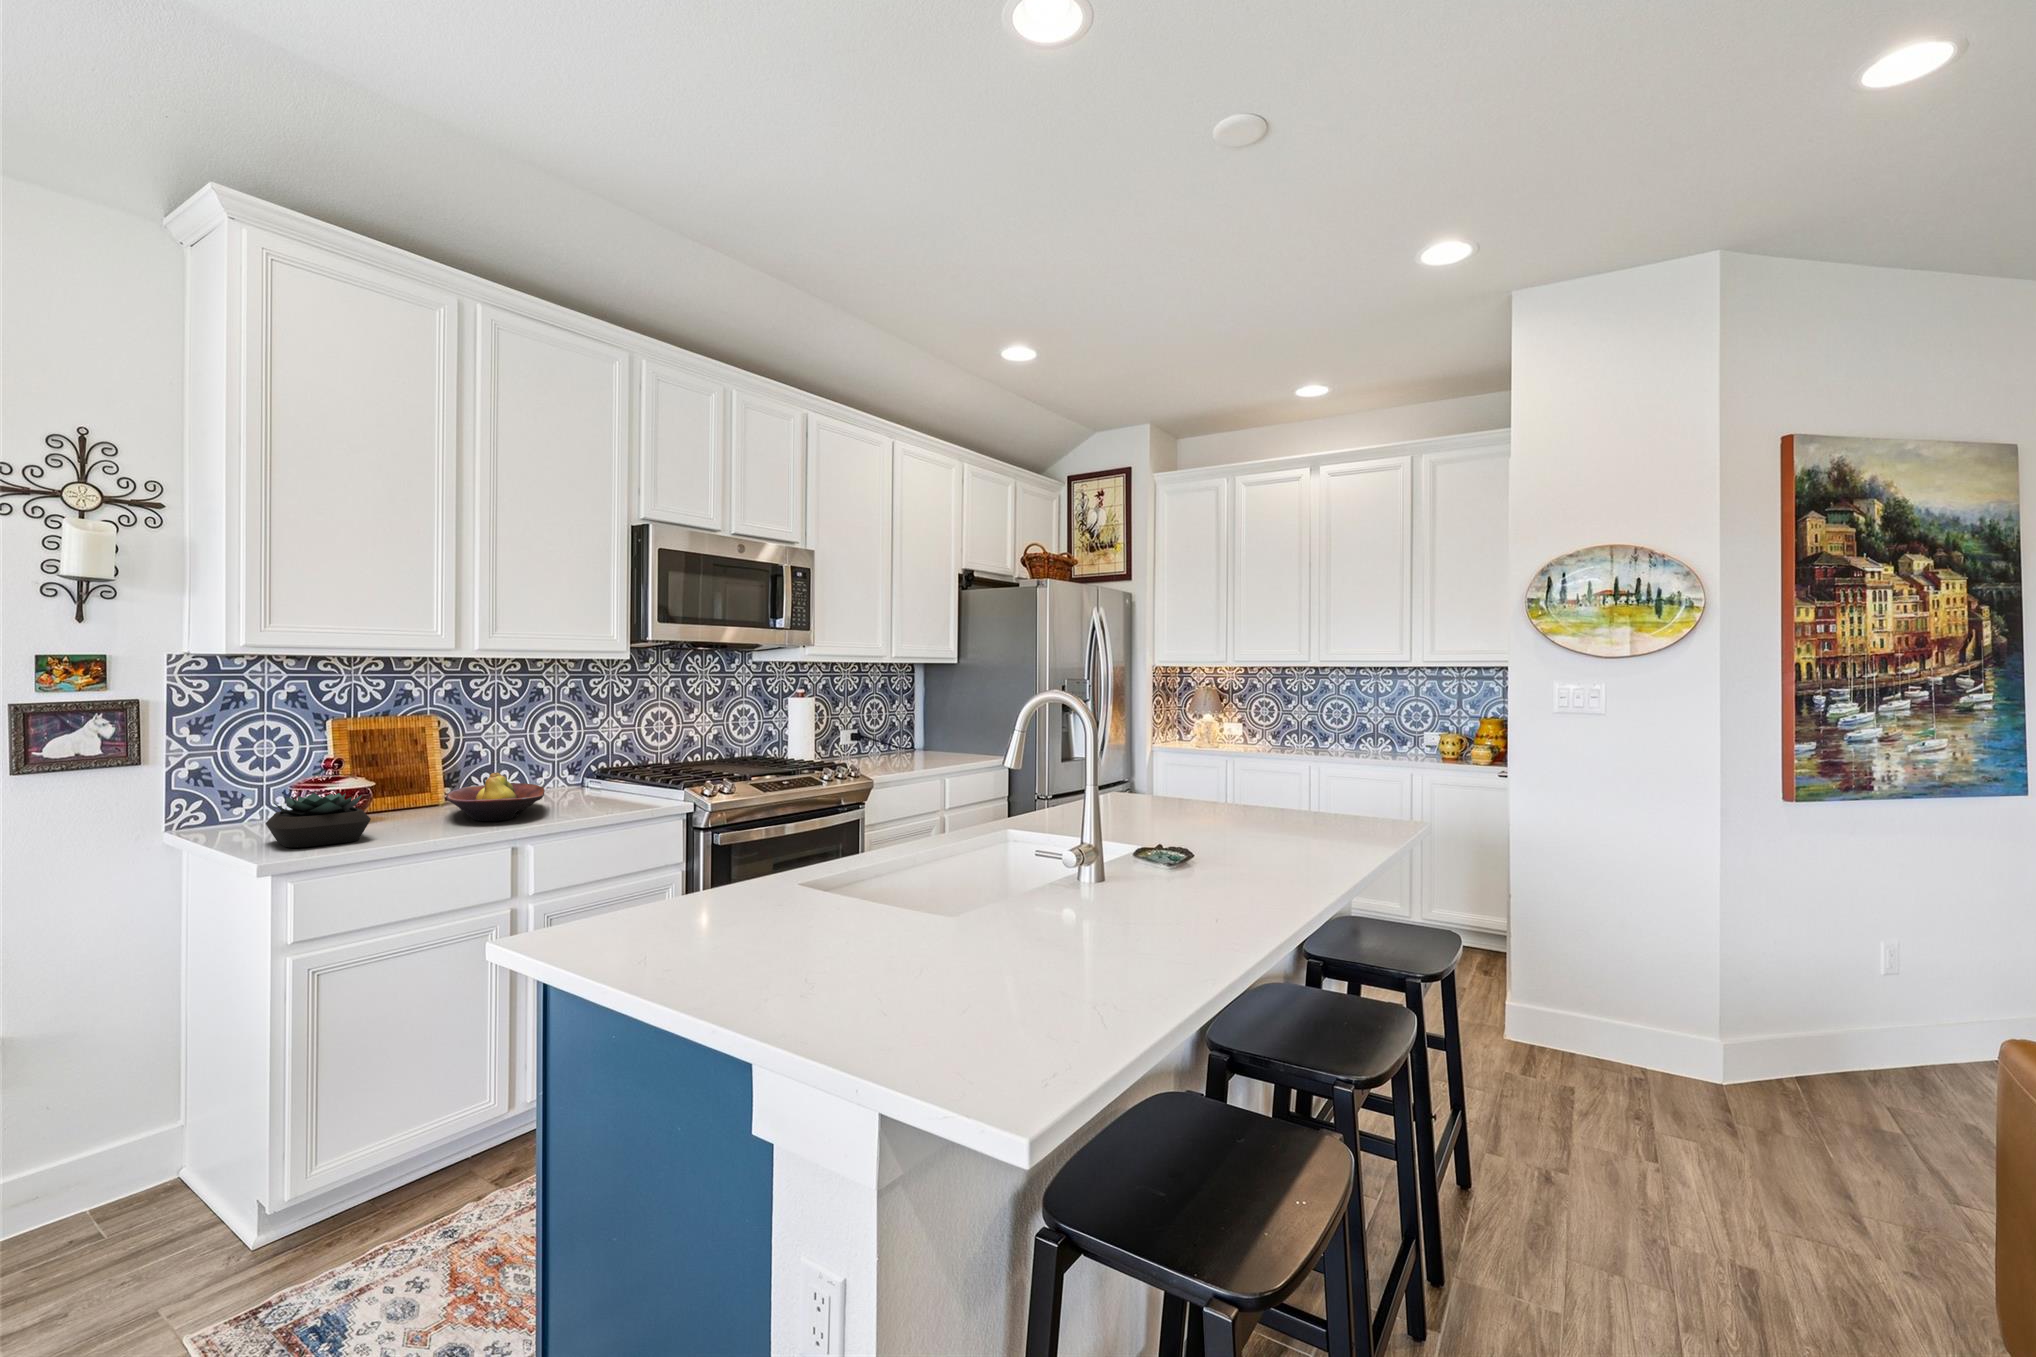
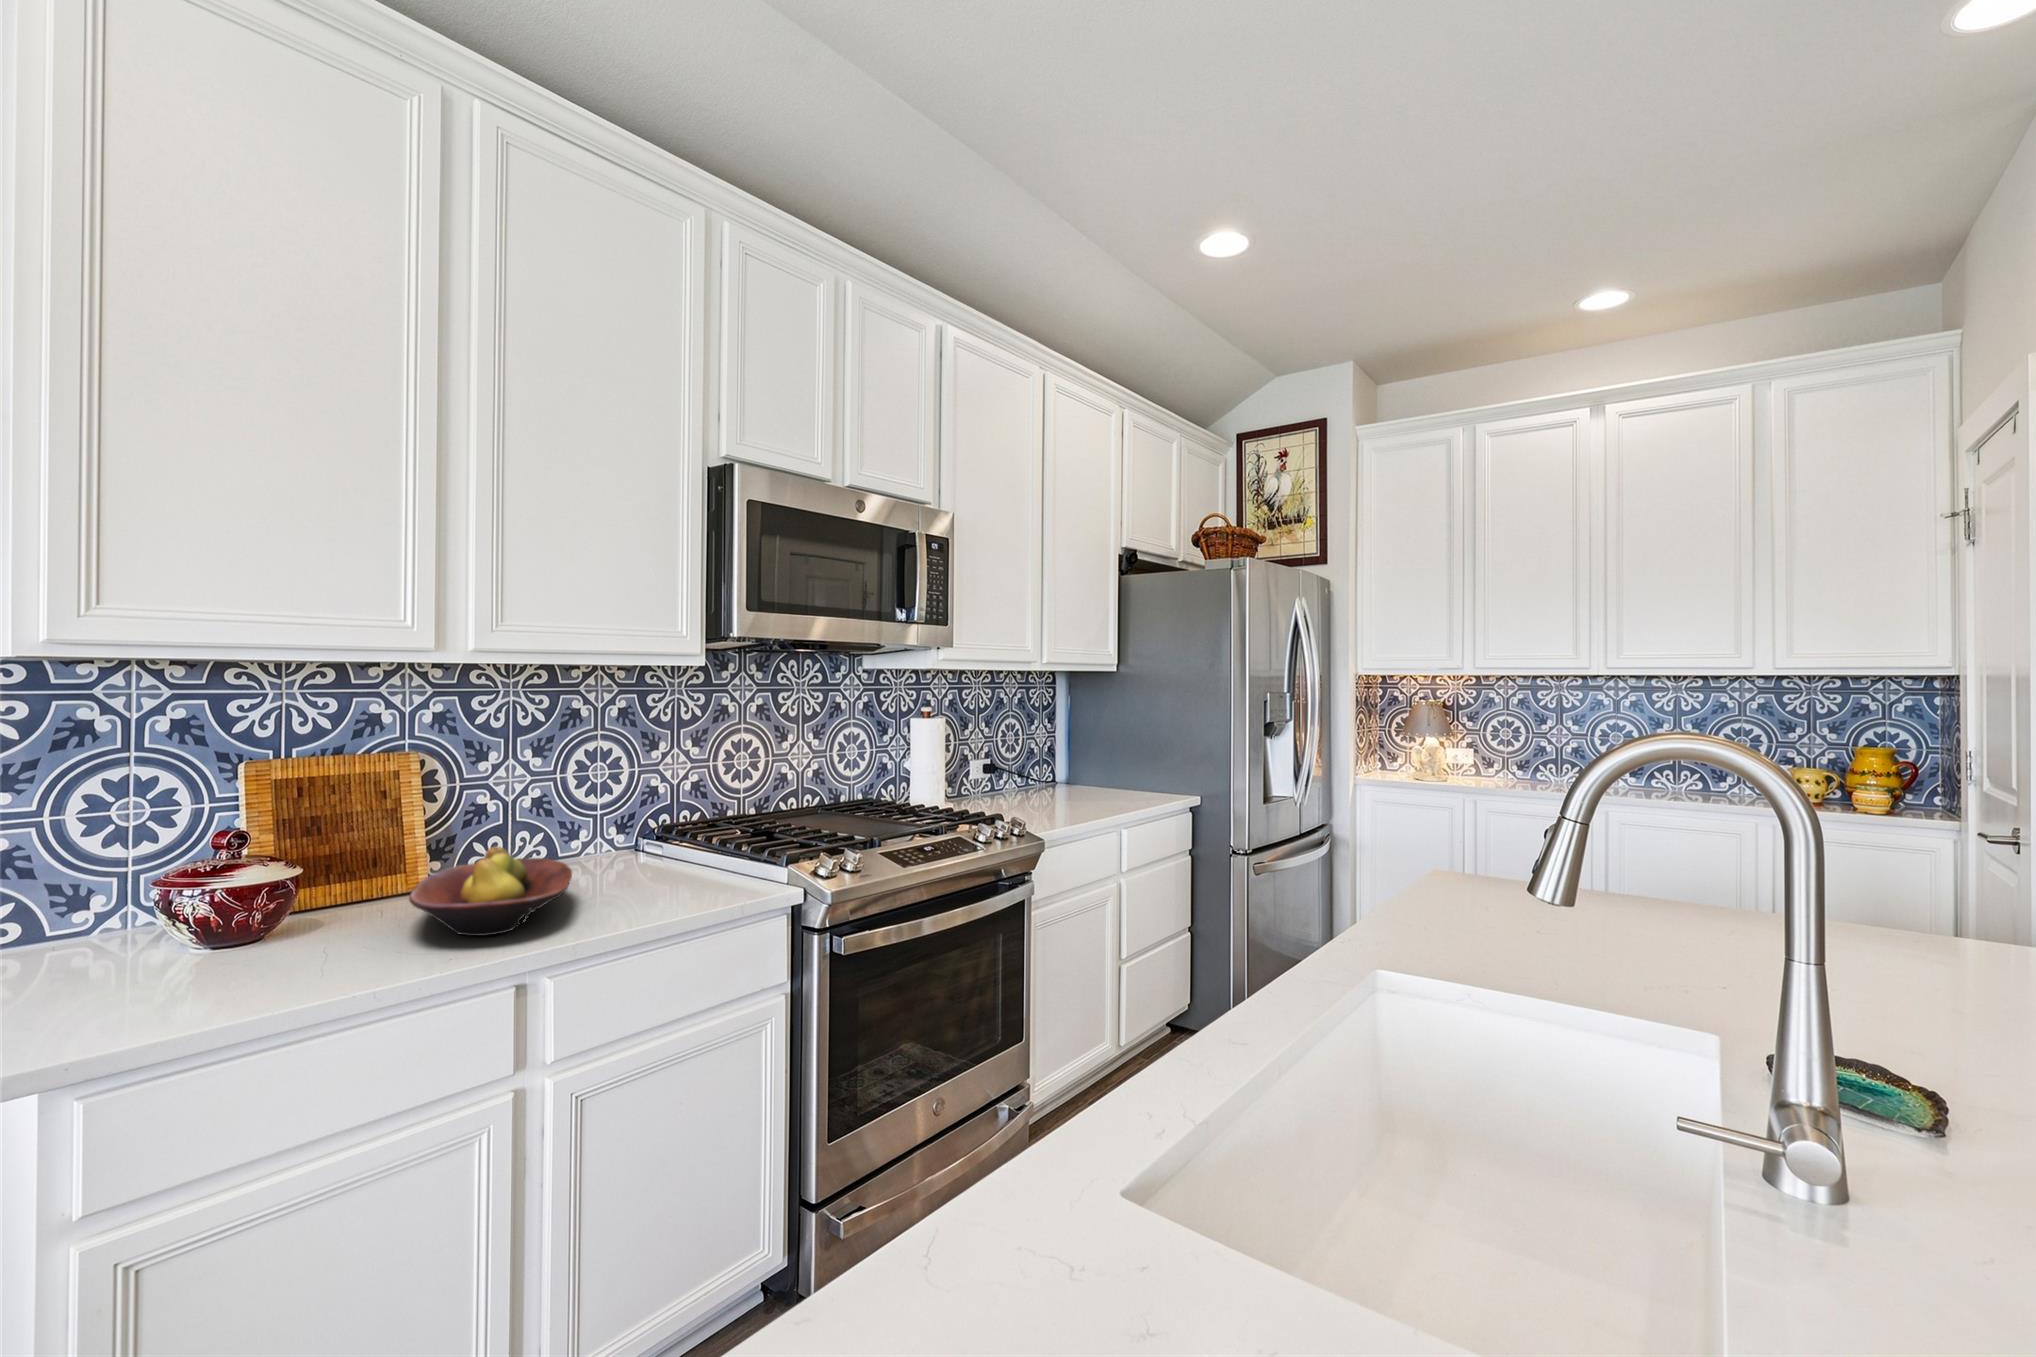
succulent plant: present [266,793,371,848] -> none [64,899,257,1014]

